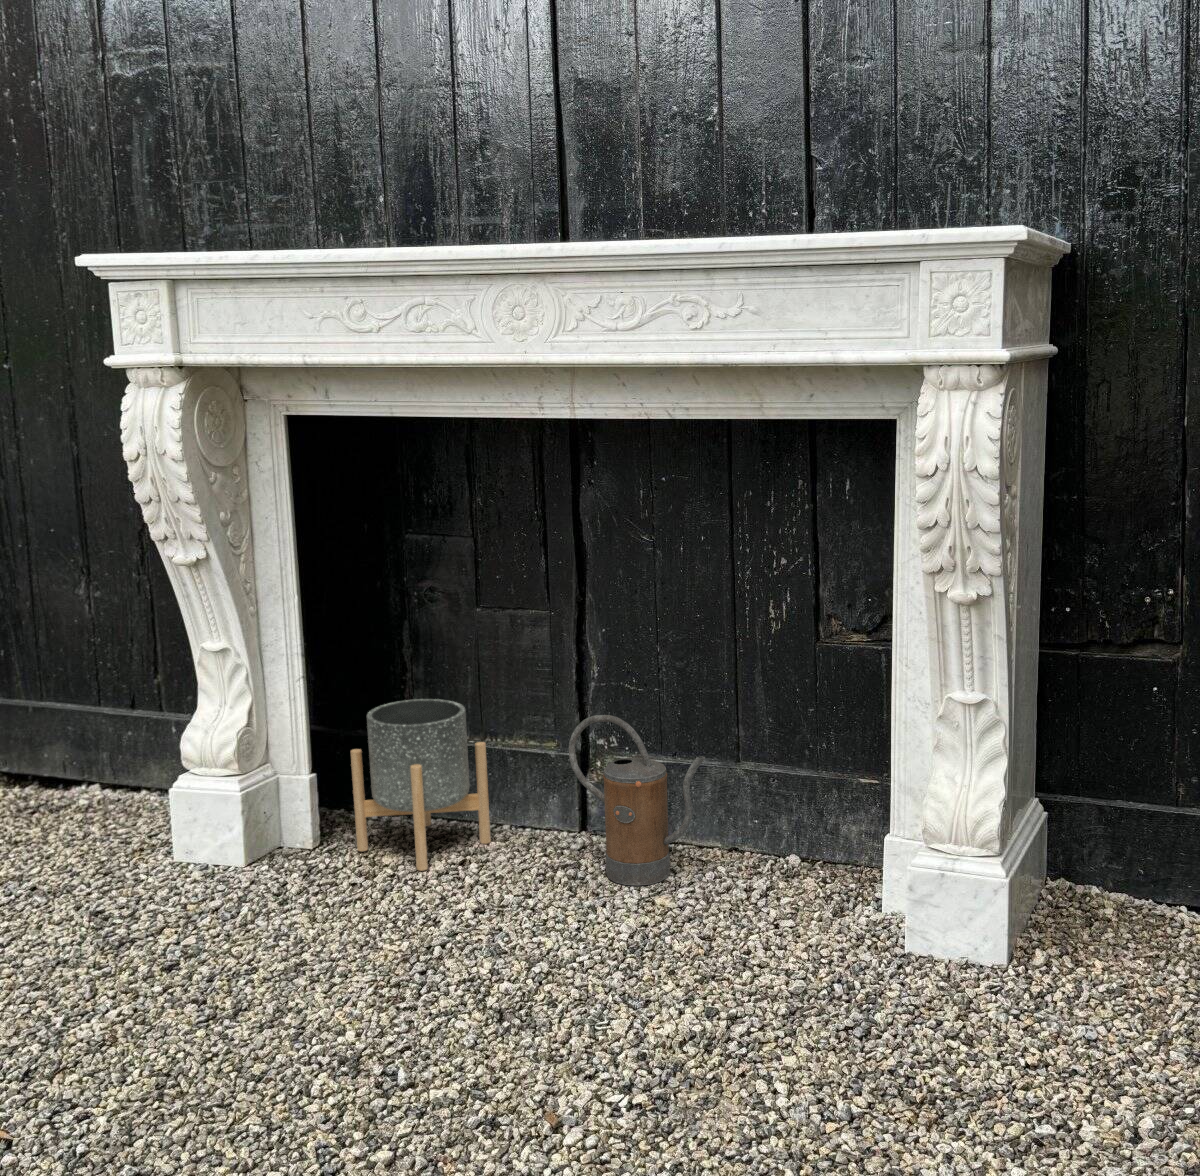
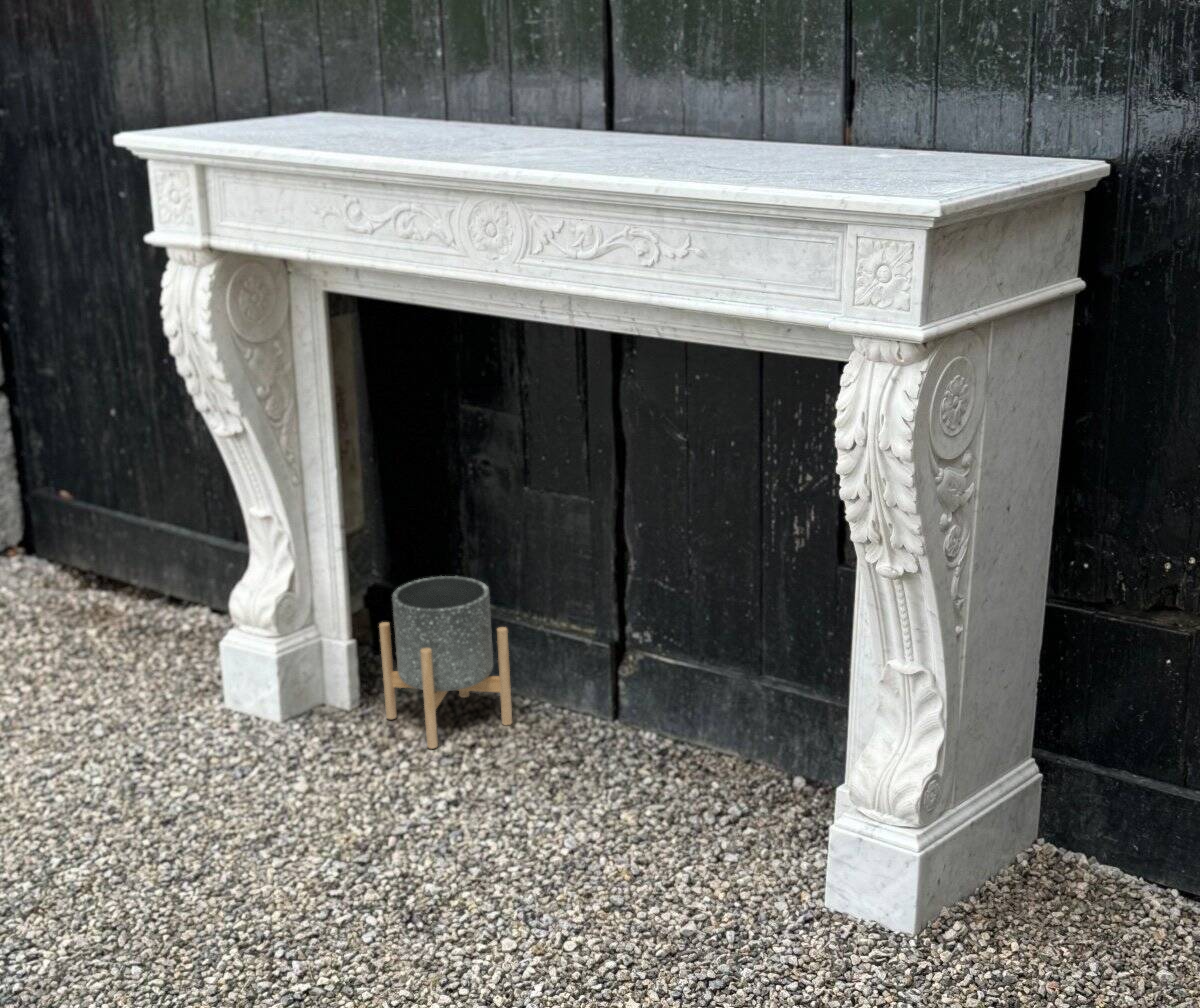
watering can: present [569,715,705,885] -> none [567,622,684,794]

